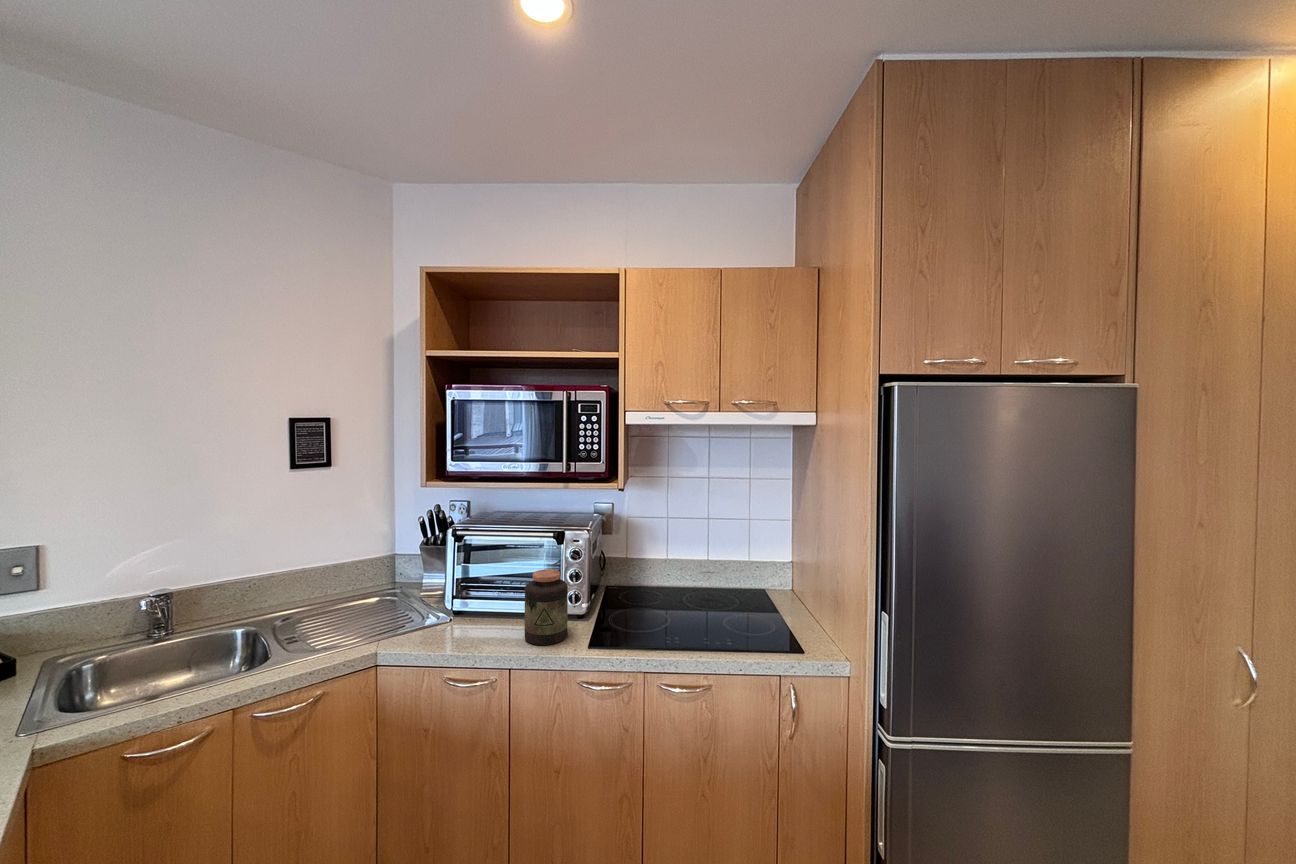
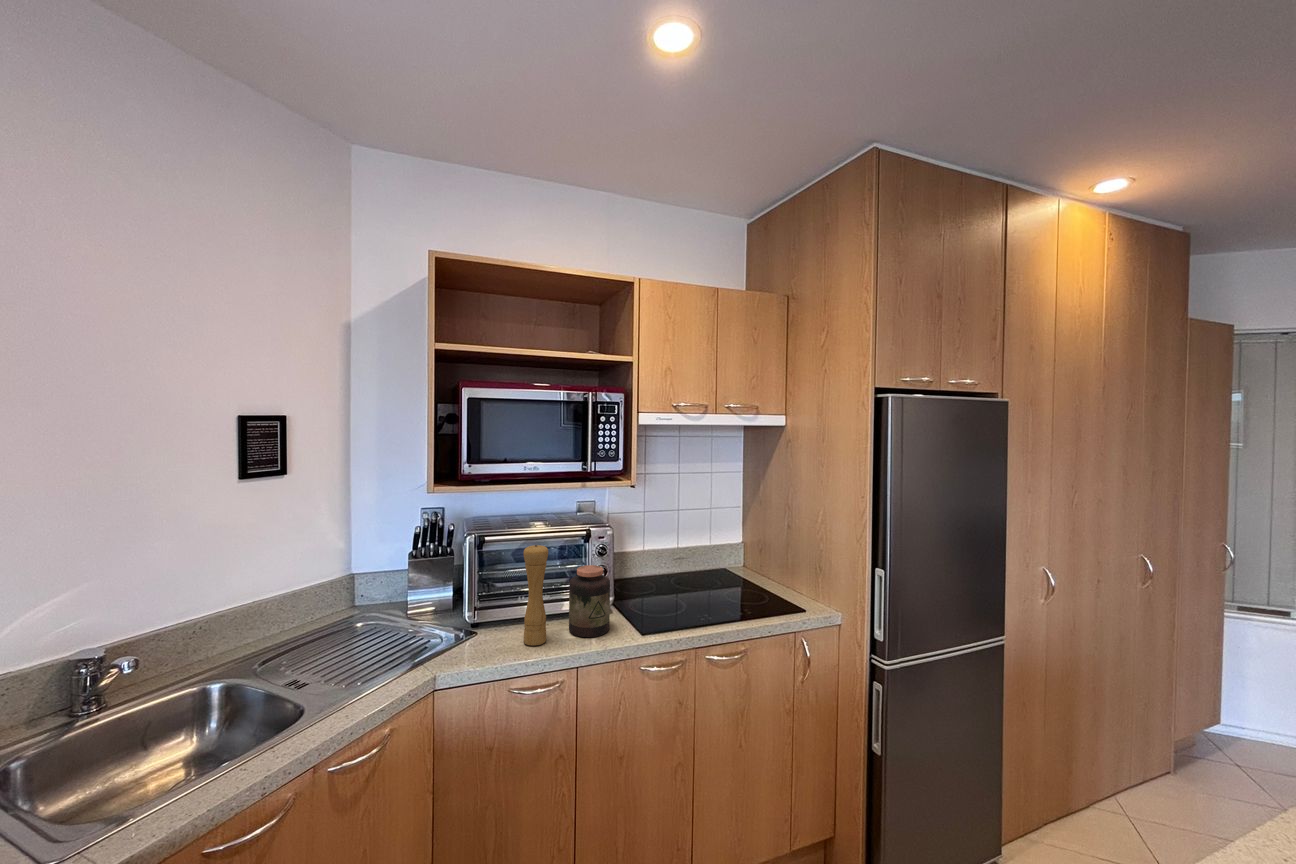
pepper mill: none [474,542,500,643] -> present [523,544,548,645]

